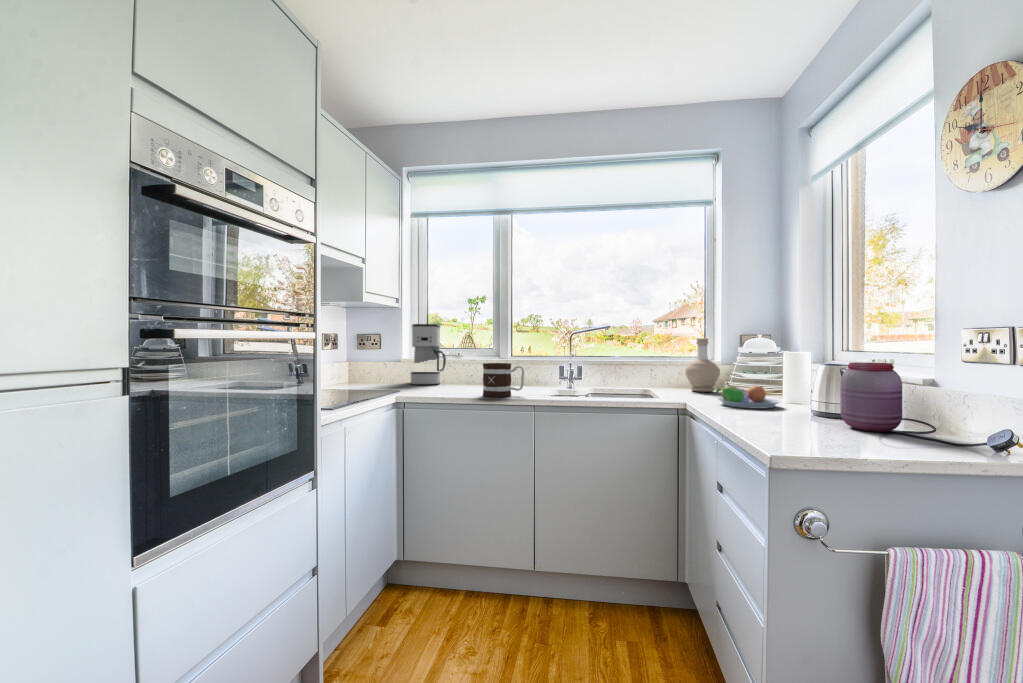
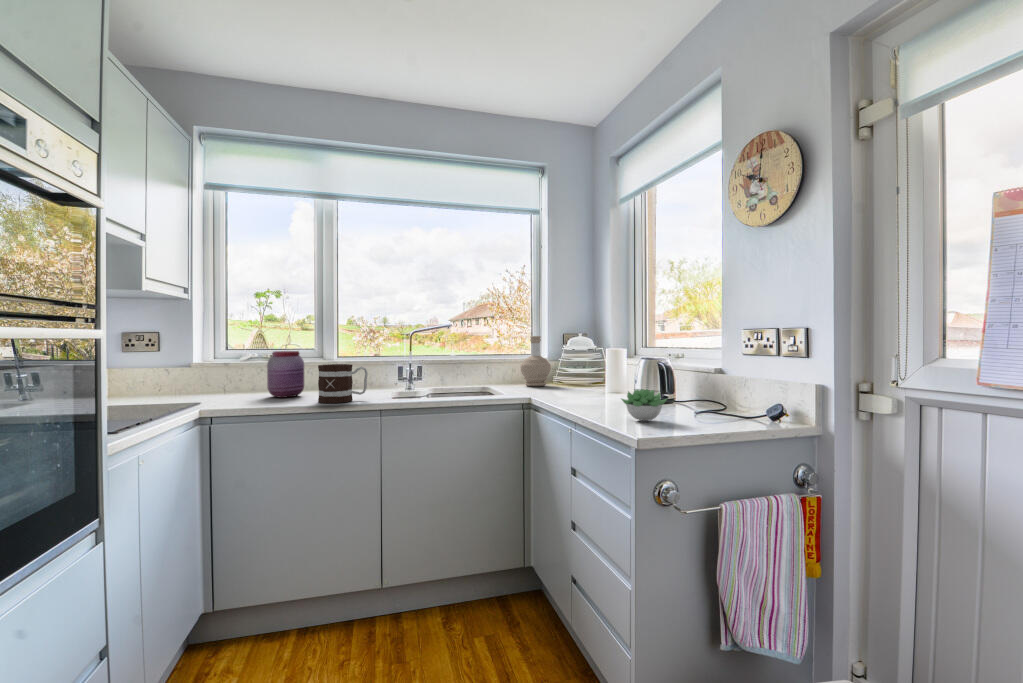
coffee maker: present [411,324,446,385] -> none [208,318,257,394]
jar: present [840,362,902,432] -> present [267,351,304,398]
fruit bowl: present [716,382,780,409] -> none [559,377,609,400]
succulent plant: none [769,398,832,435] -> present [622,389,667,421]

